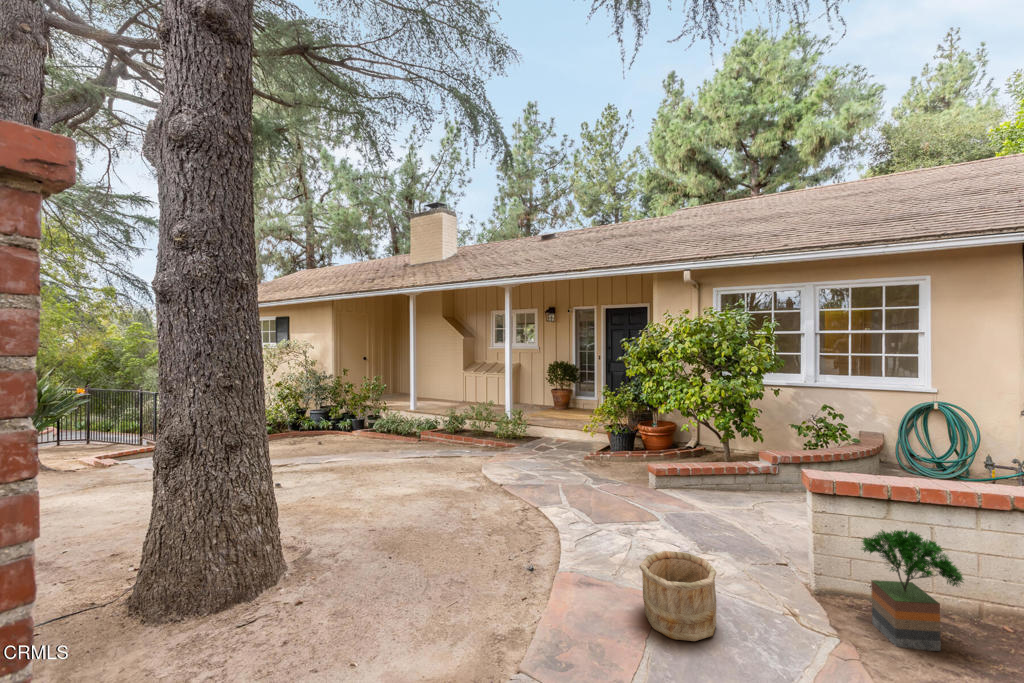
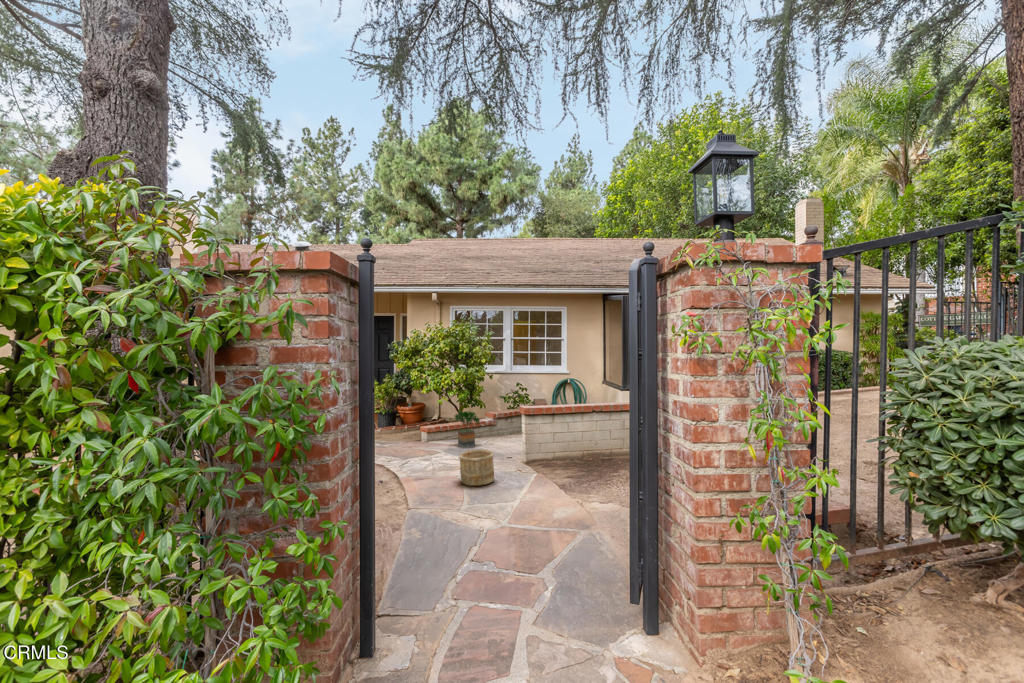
potted tree: present [862,530,964,651] -> present [455,411,479,448]

